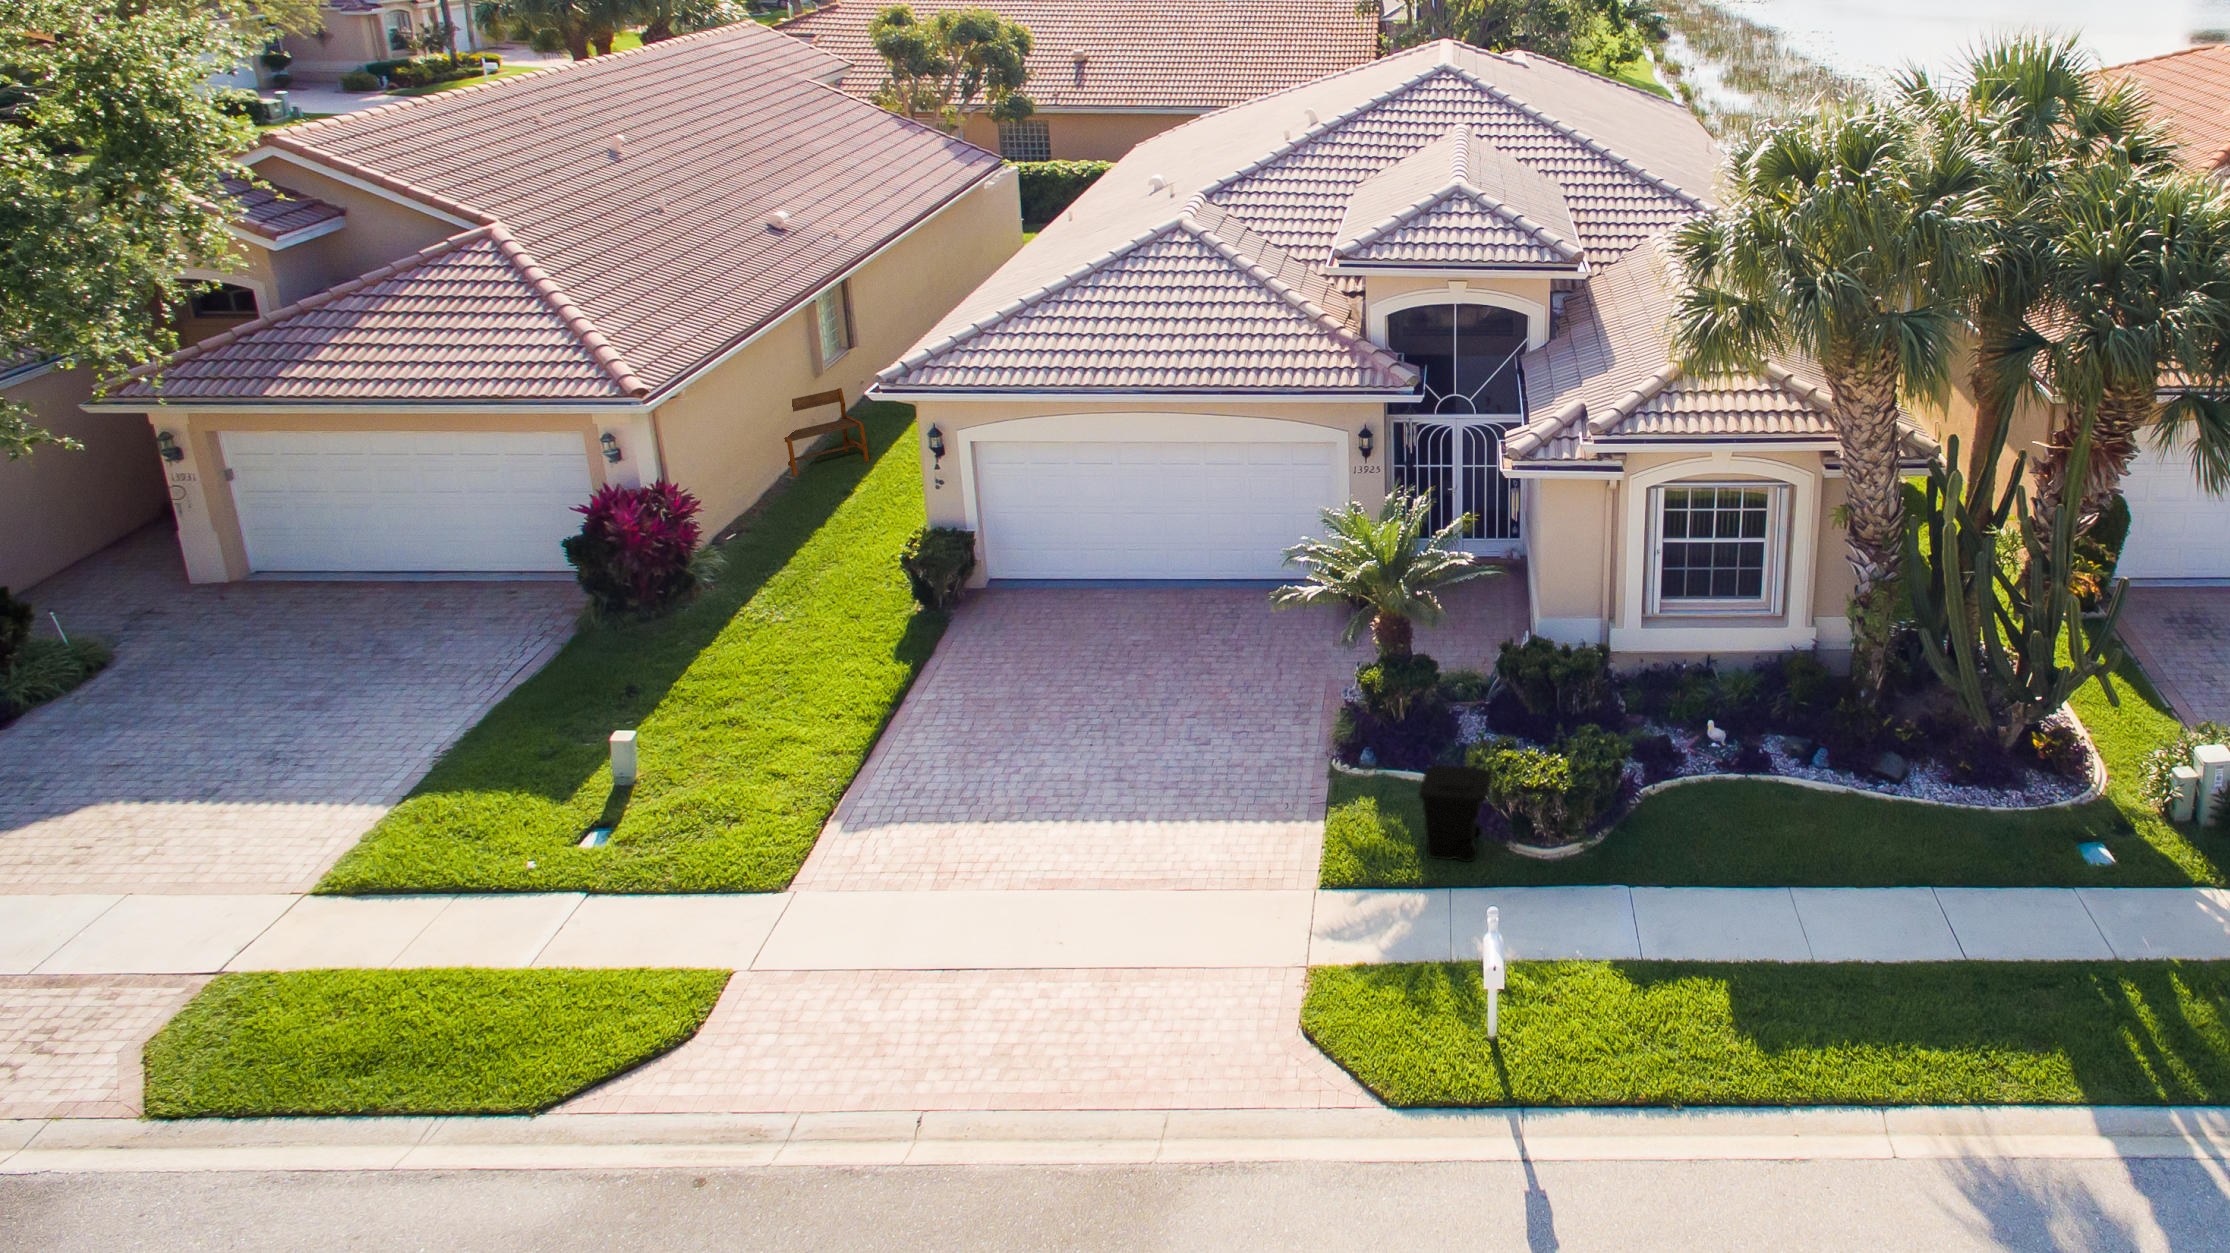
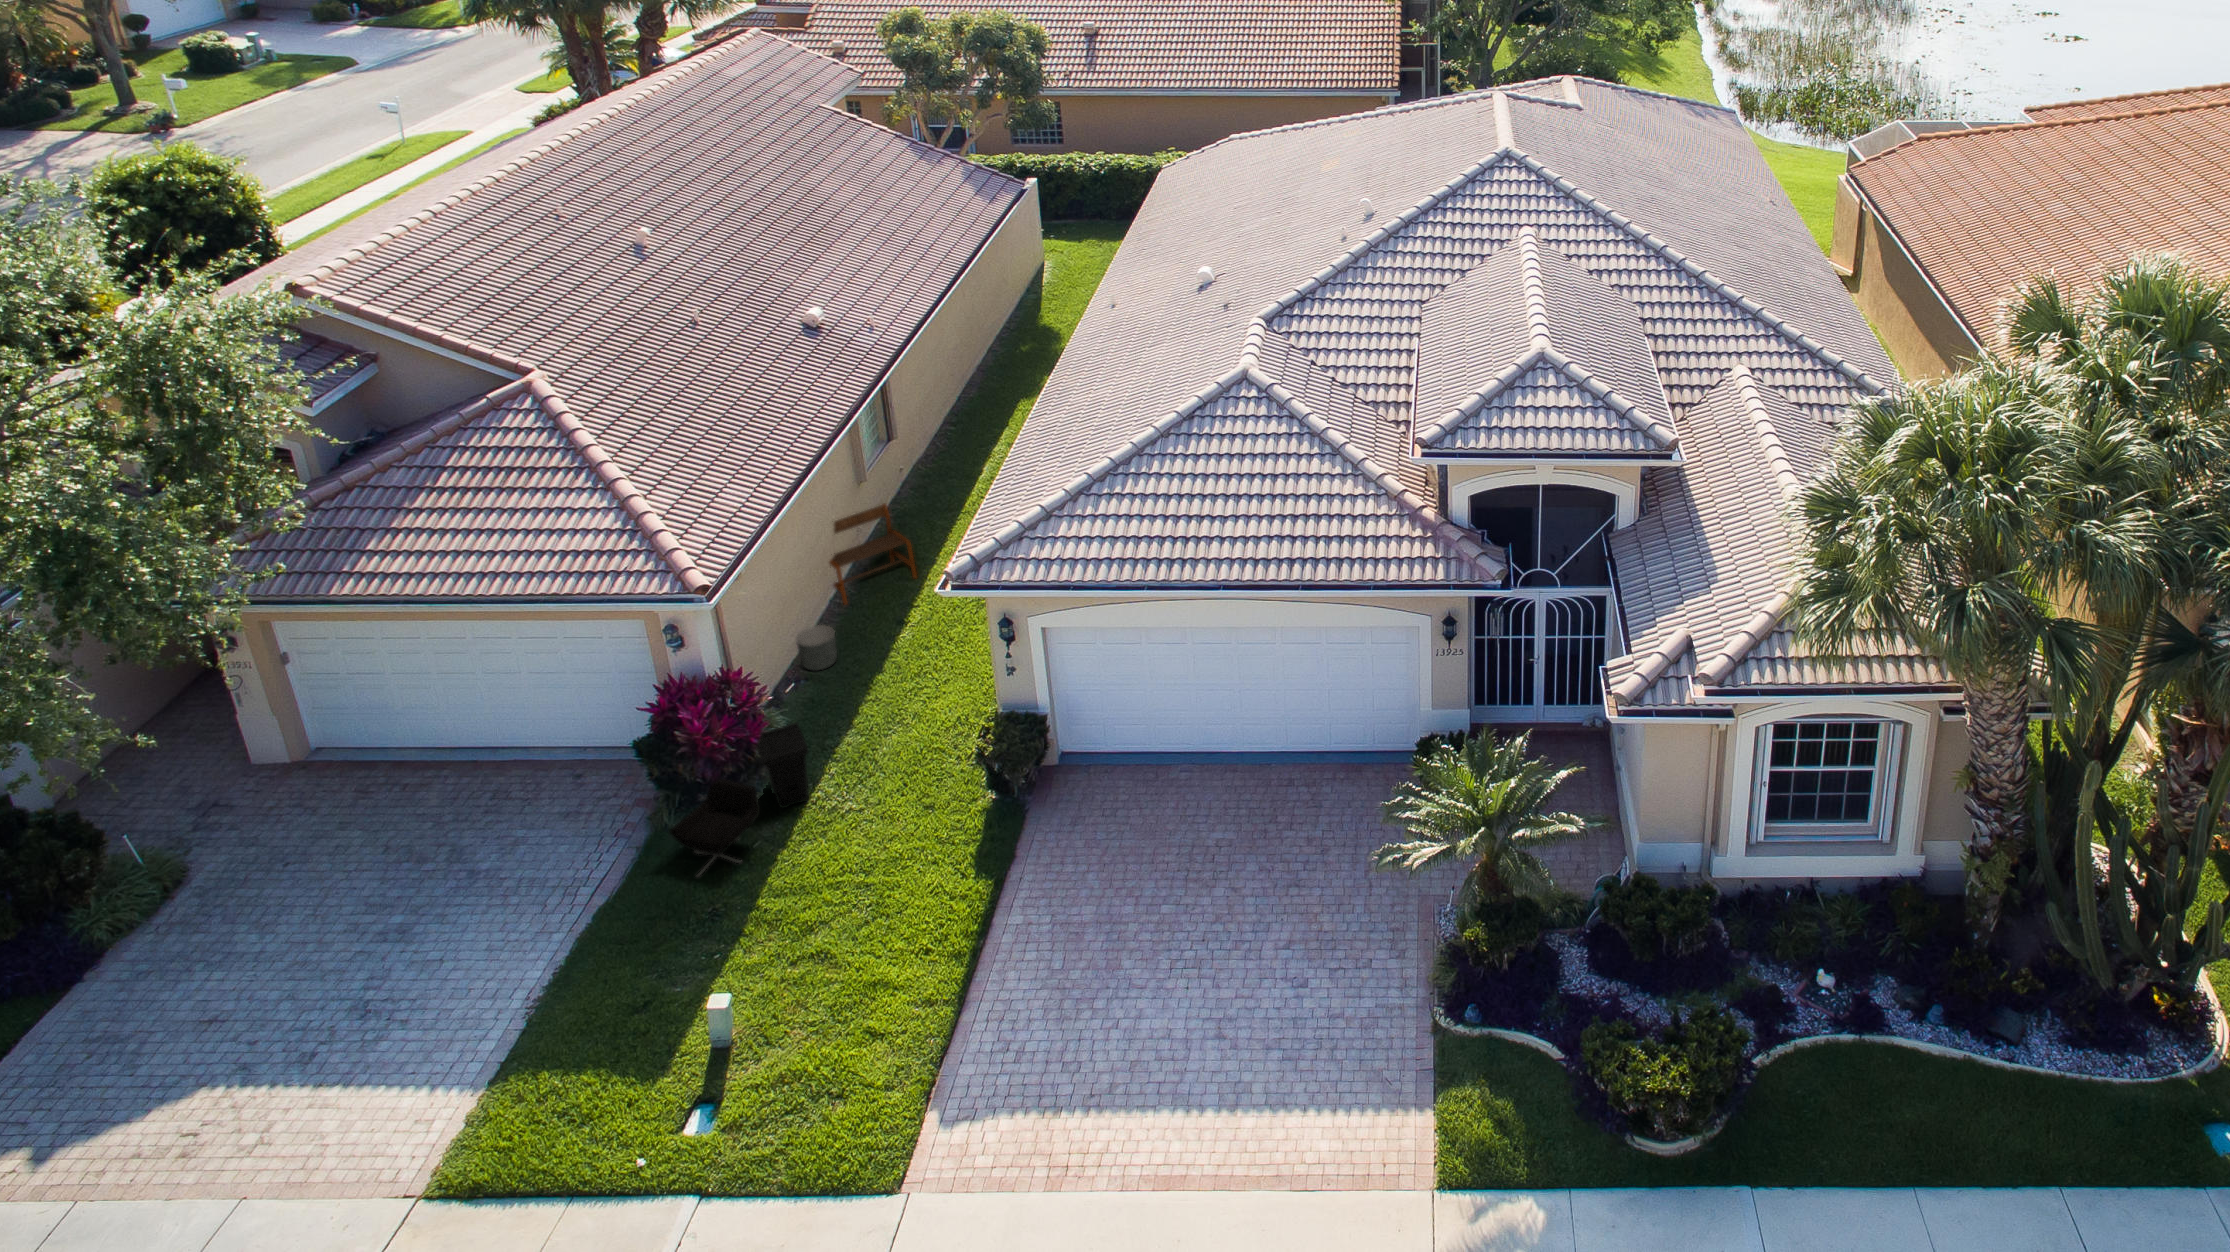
planter: none [740,482,781,523] -> present [796,625,837,670]
lounge chair: none [593,578,685,665] -> present [670,779,760,876]
trash can: present [1419,765,1493,862] -> present [757,723,809,808]

